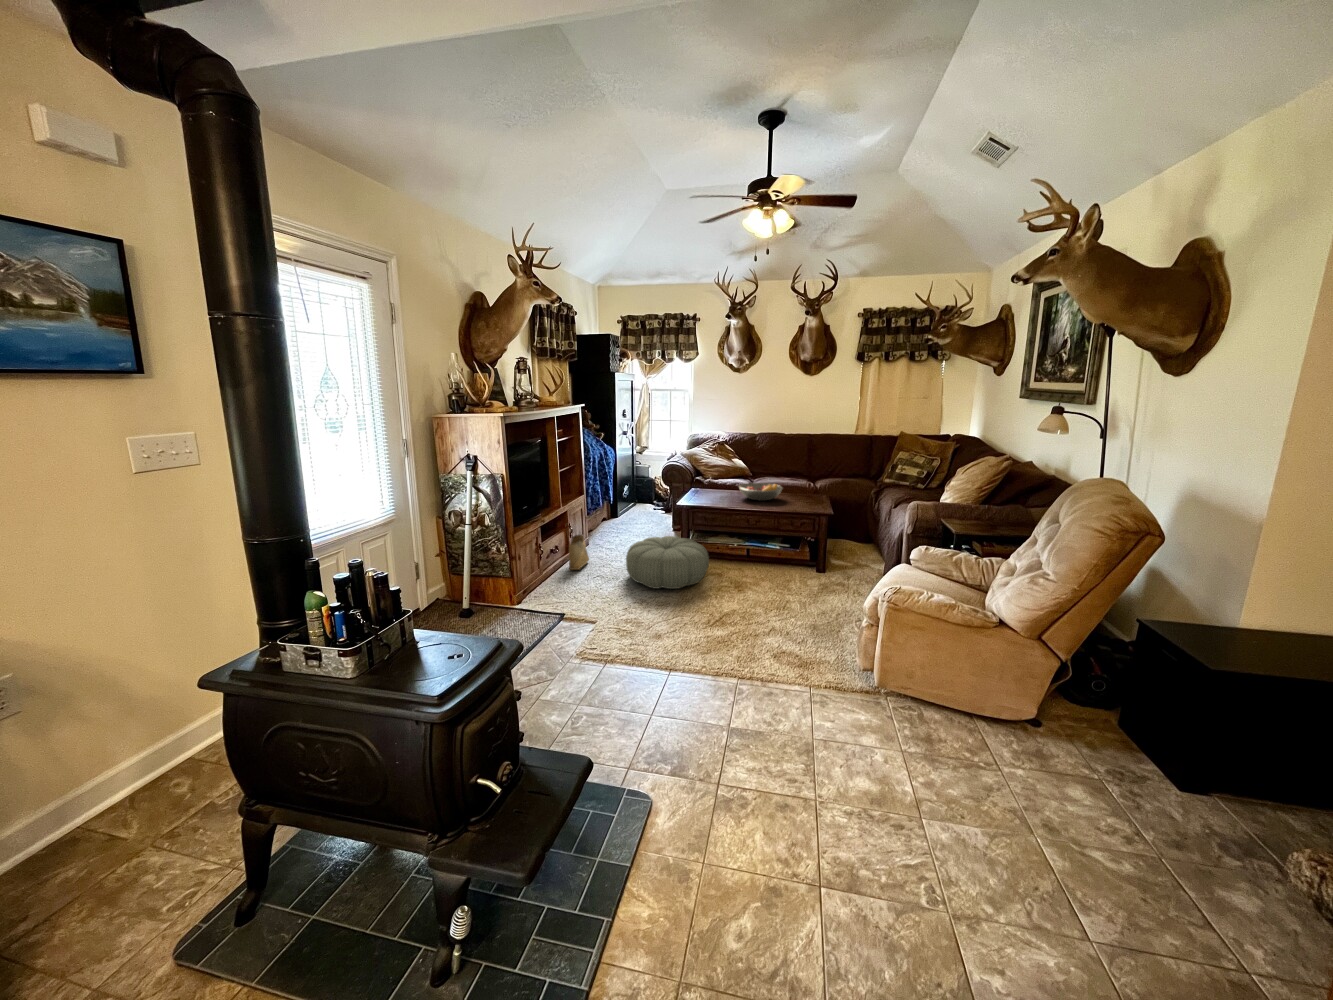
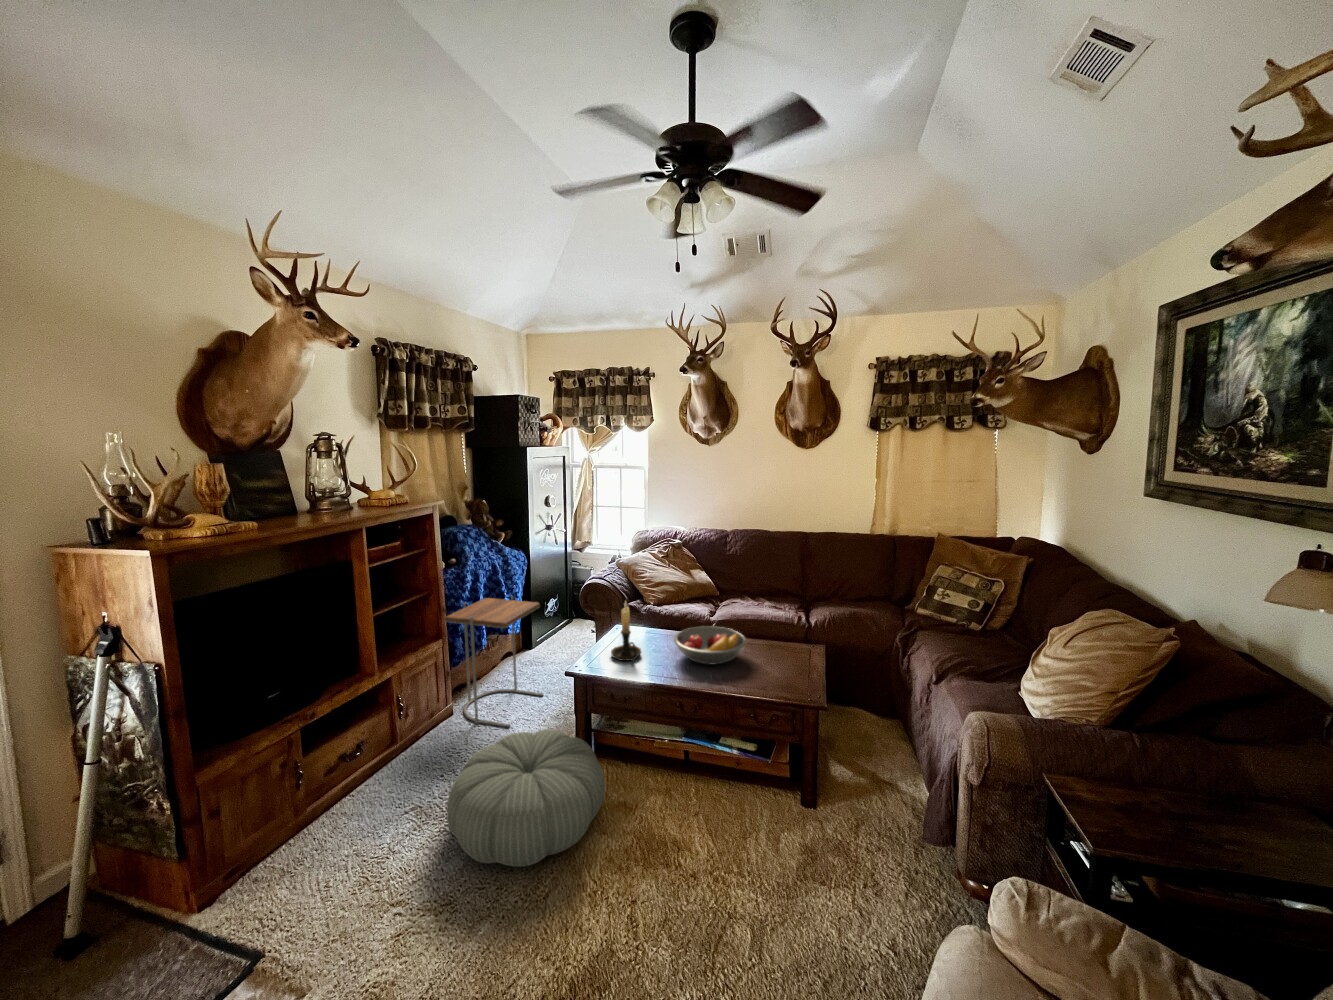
candle holder: none [700,464,718,500] -> present [611,602,641,662]
side table: none [586,472,642,549] -> present [445,596,543,727]
woven basket: present [569,534,589,570] -> none [371,703,423,791]

